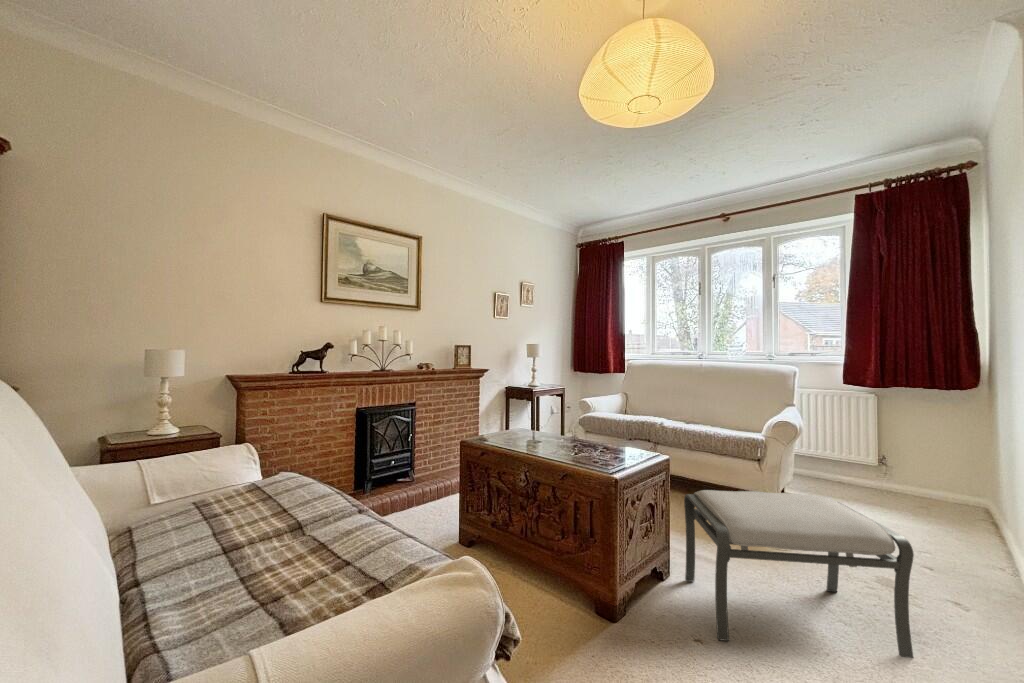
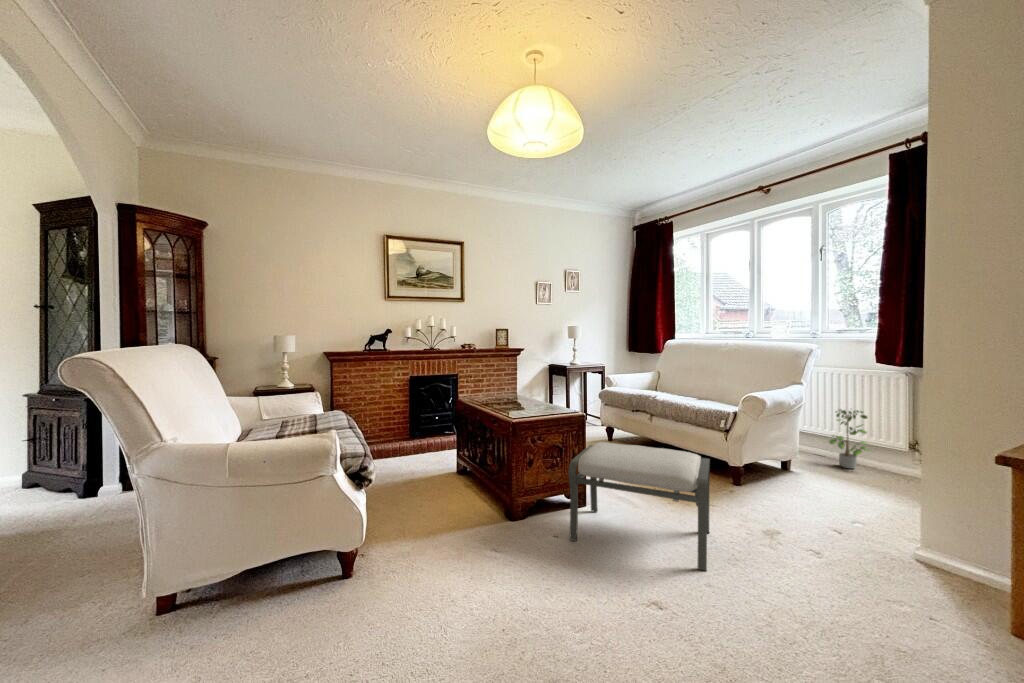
potted plant: none [809,427,853,485] -> present [829,410,870,469]

